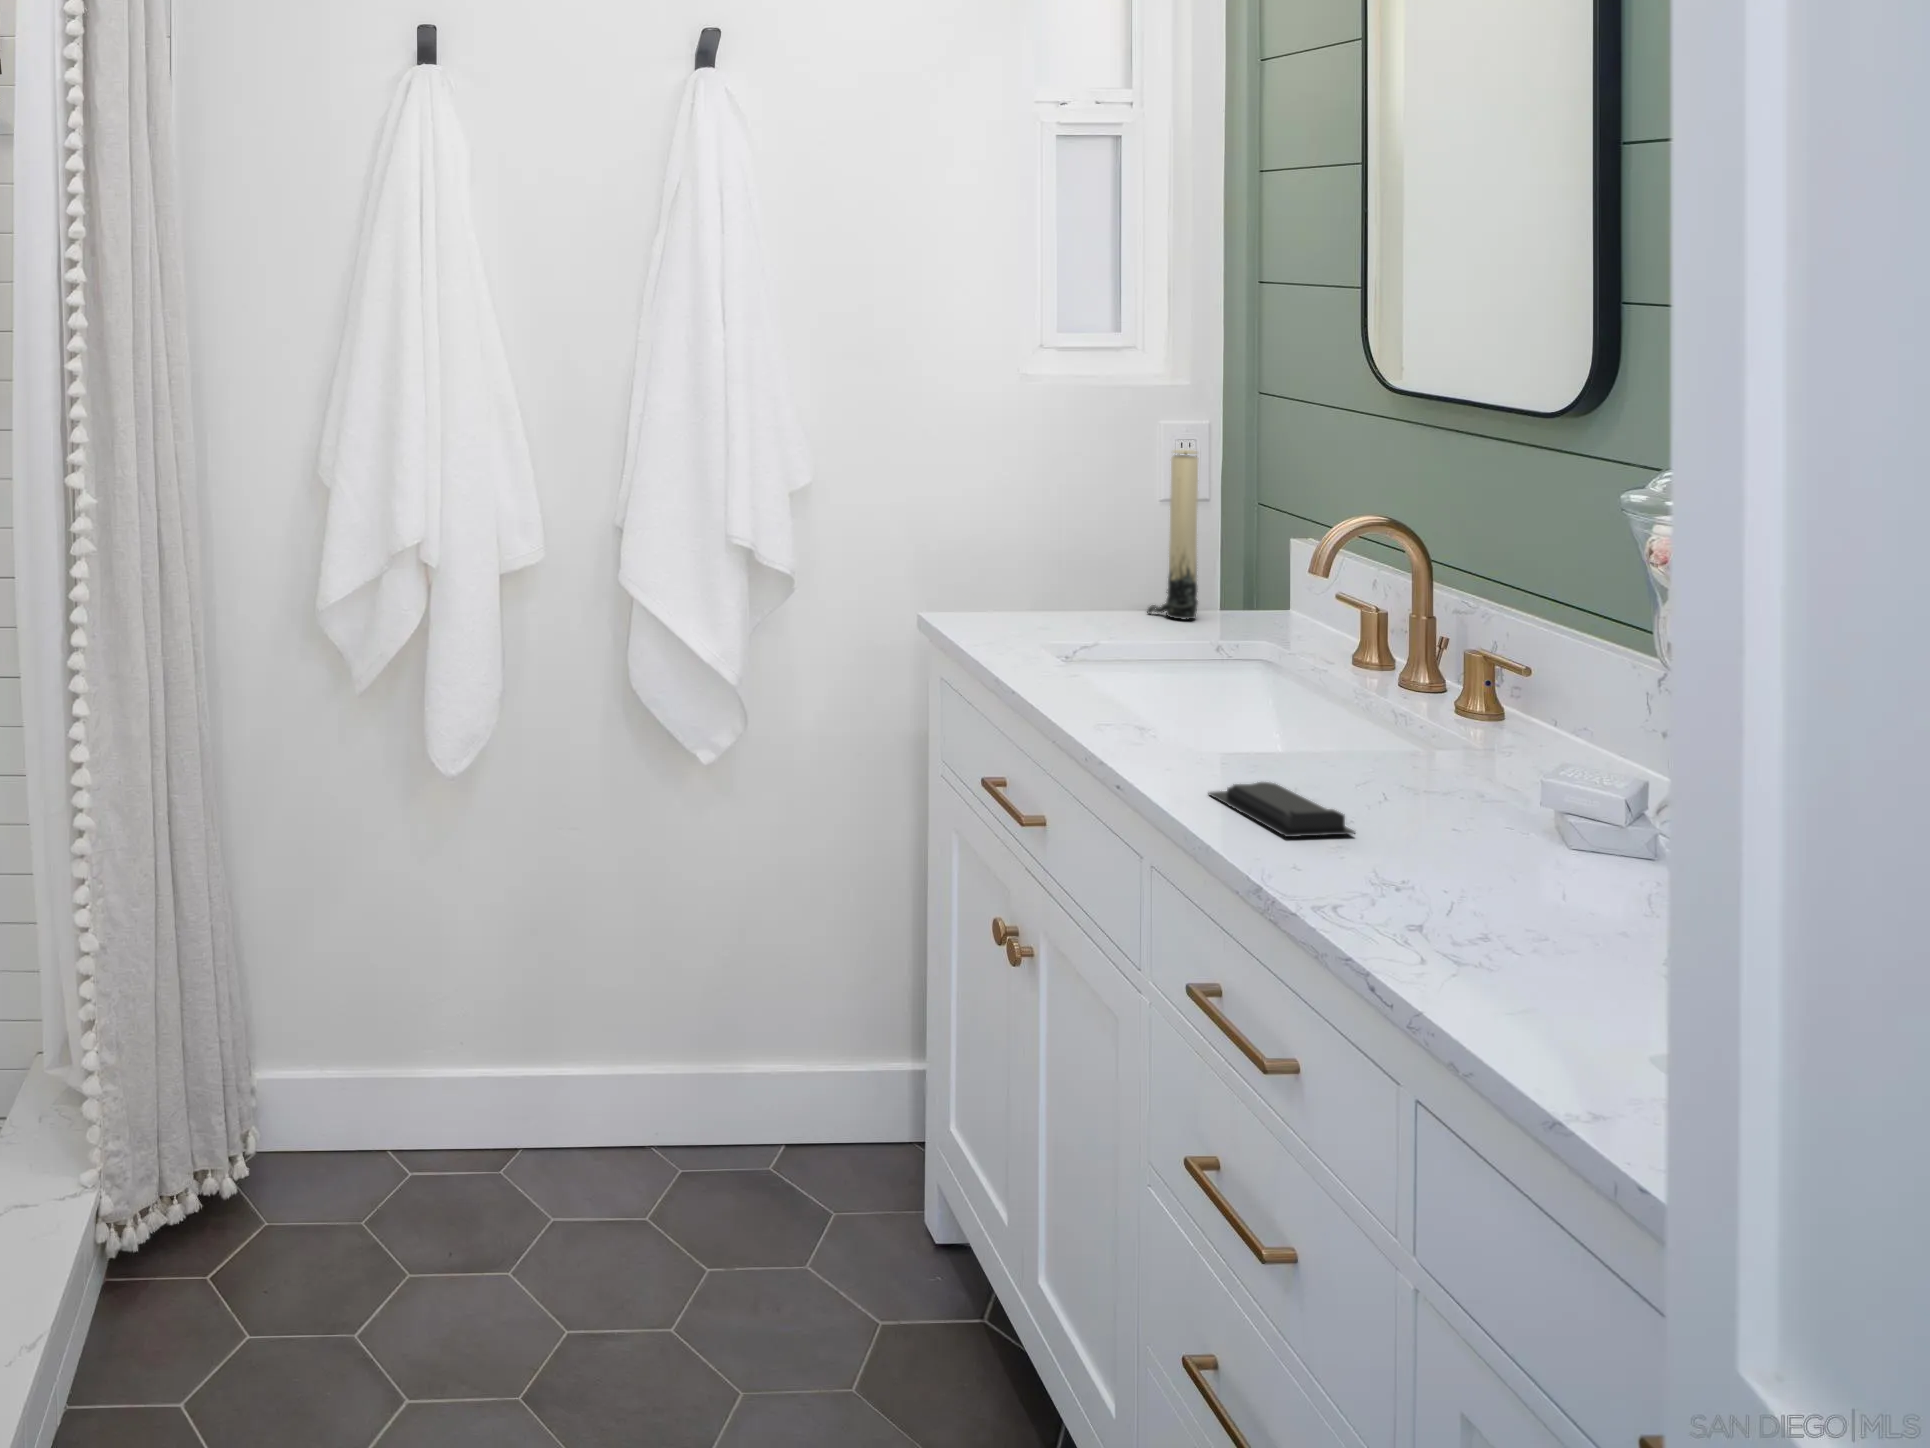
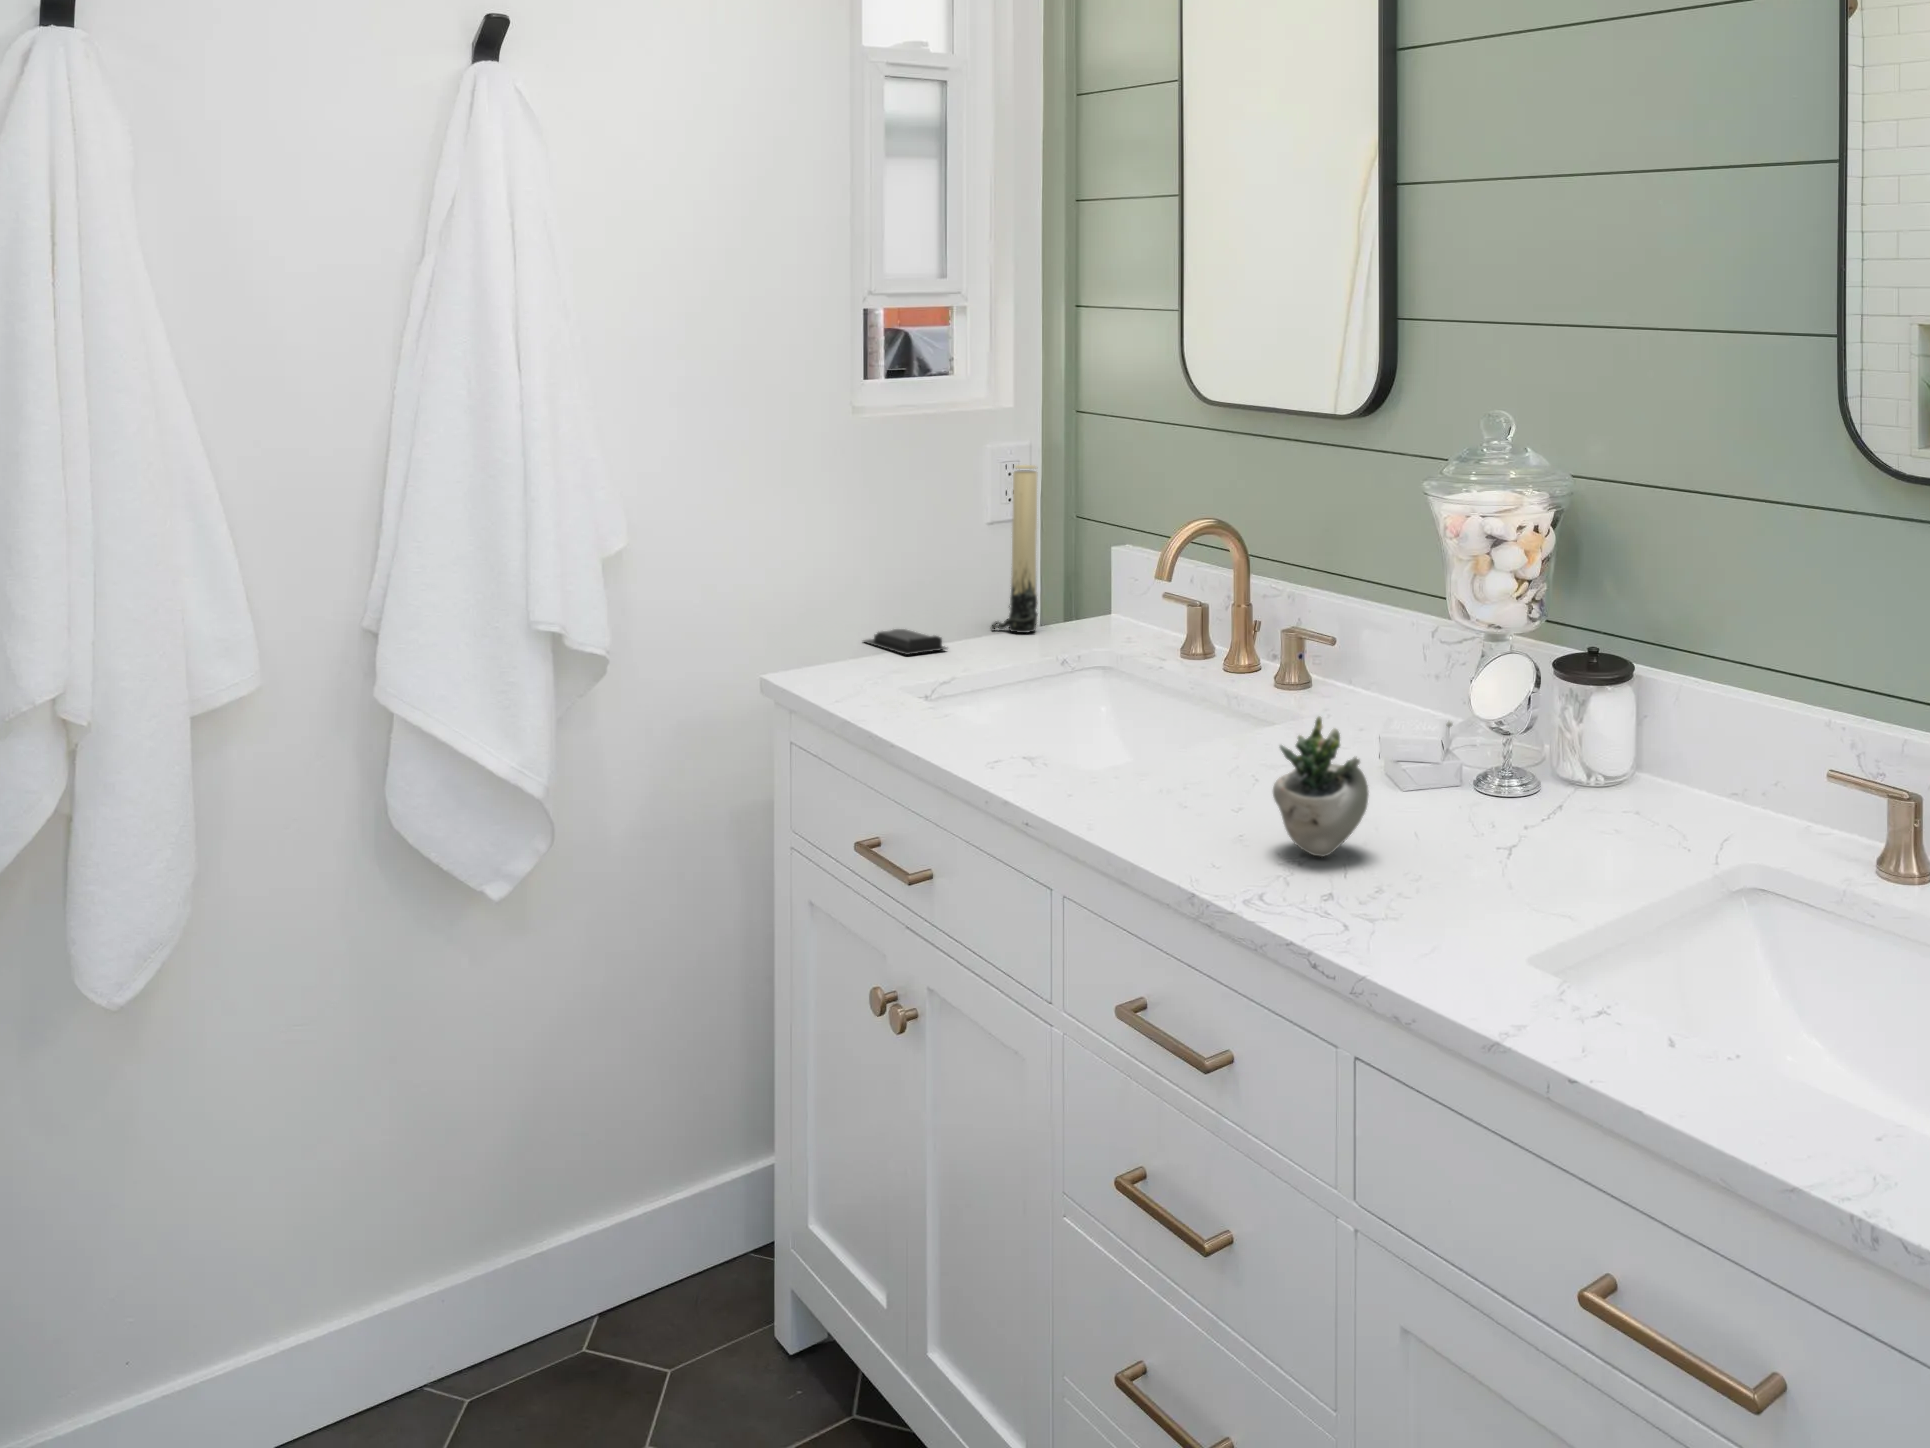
succulent plant: none [1367,739,1589,891] -> present [1273,717,1452,857]
soap bar: present [1209,782,1355,837] -> present [864,629,947,655]

